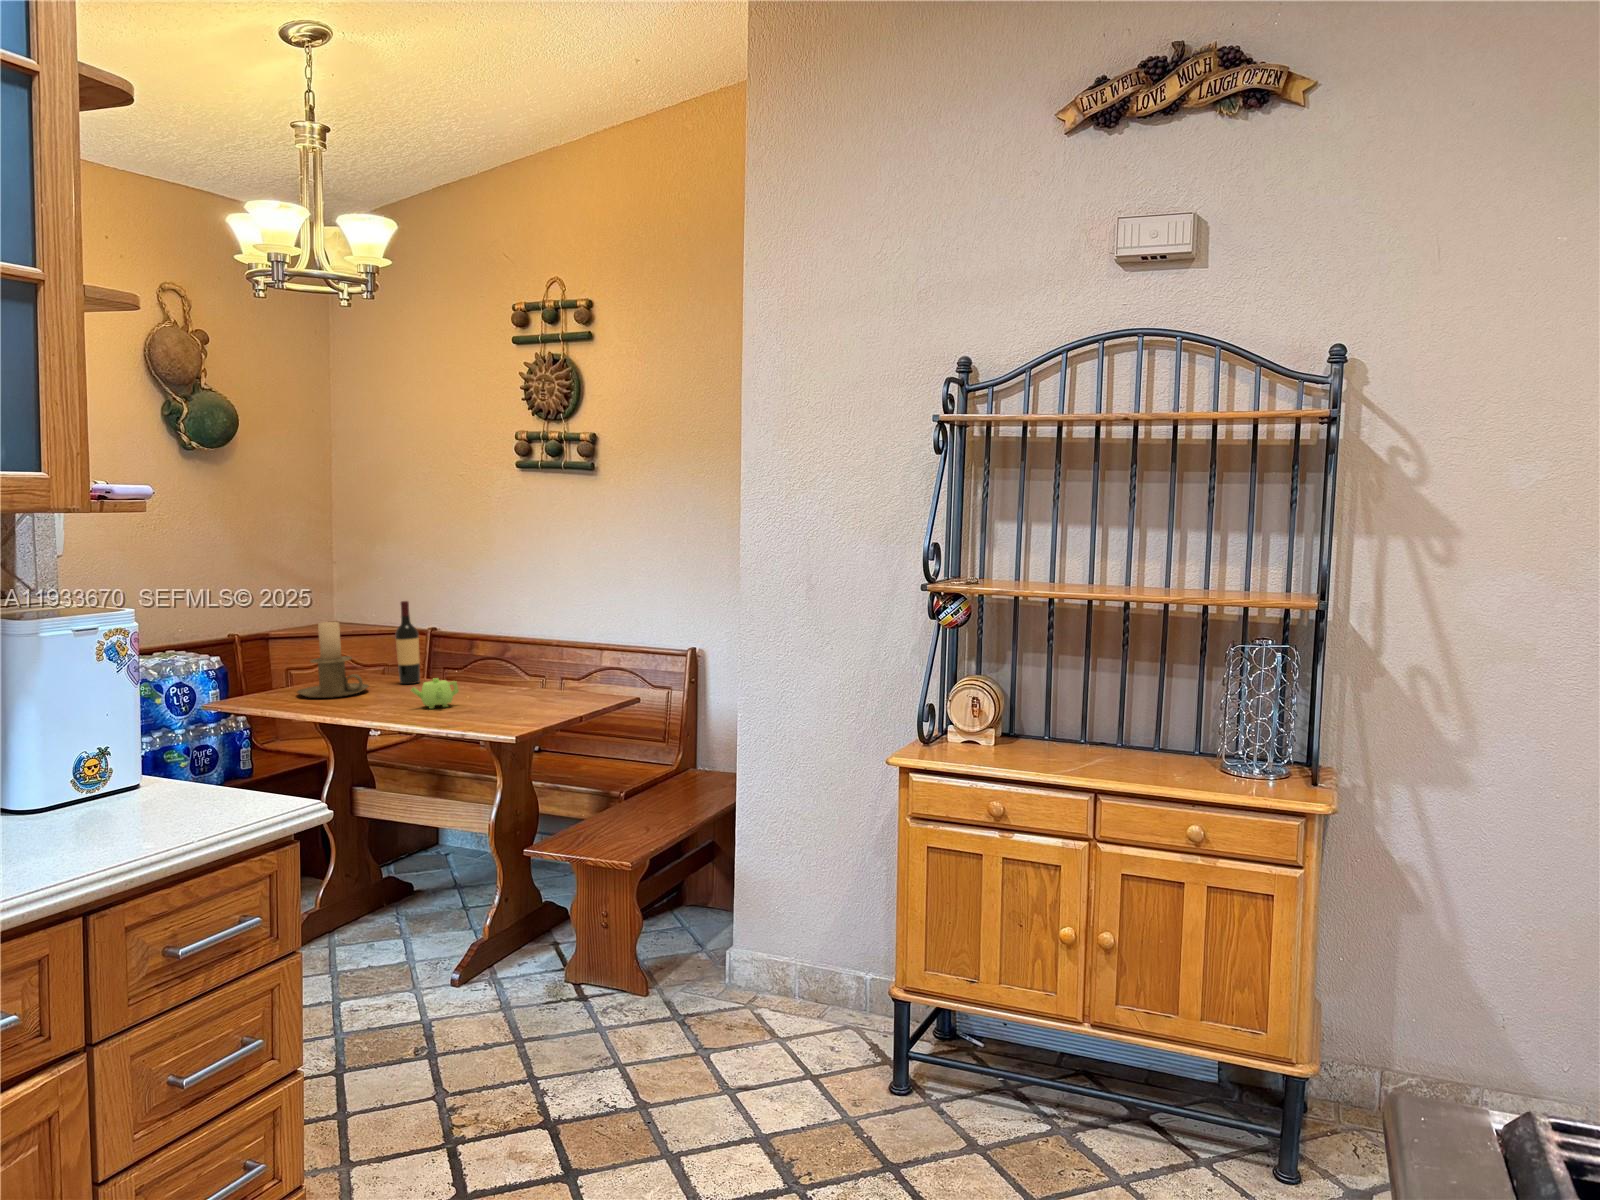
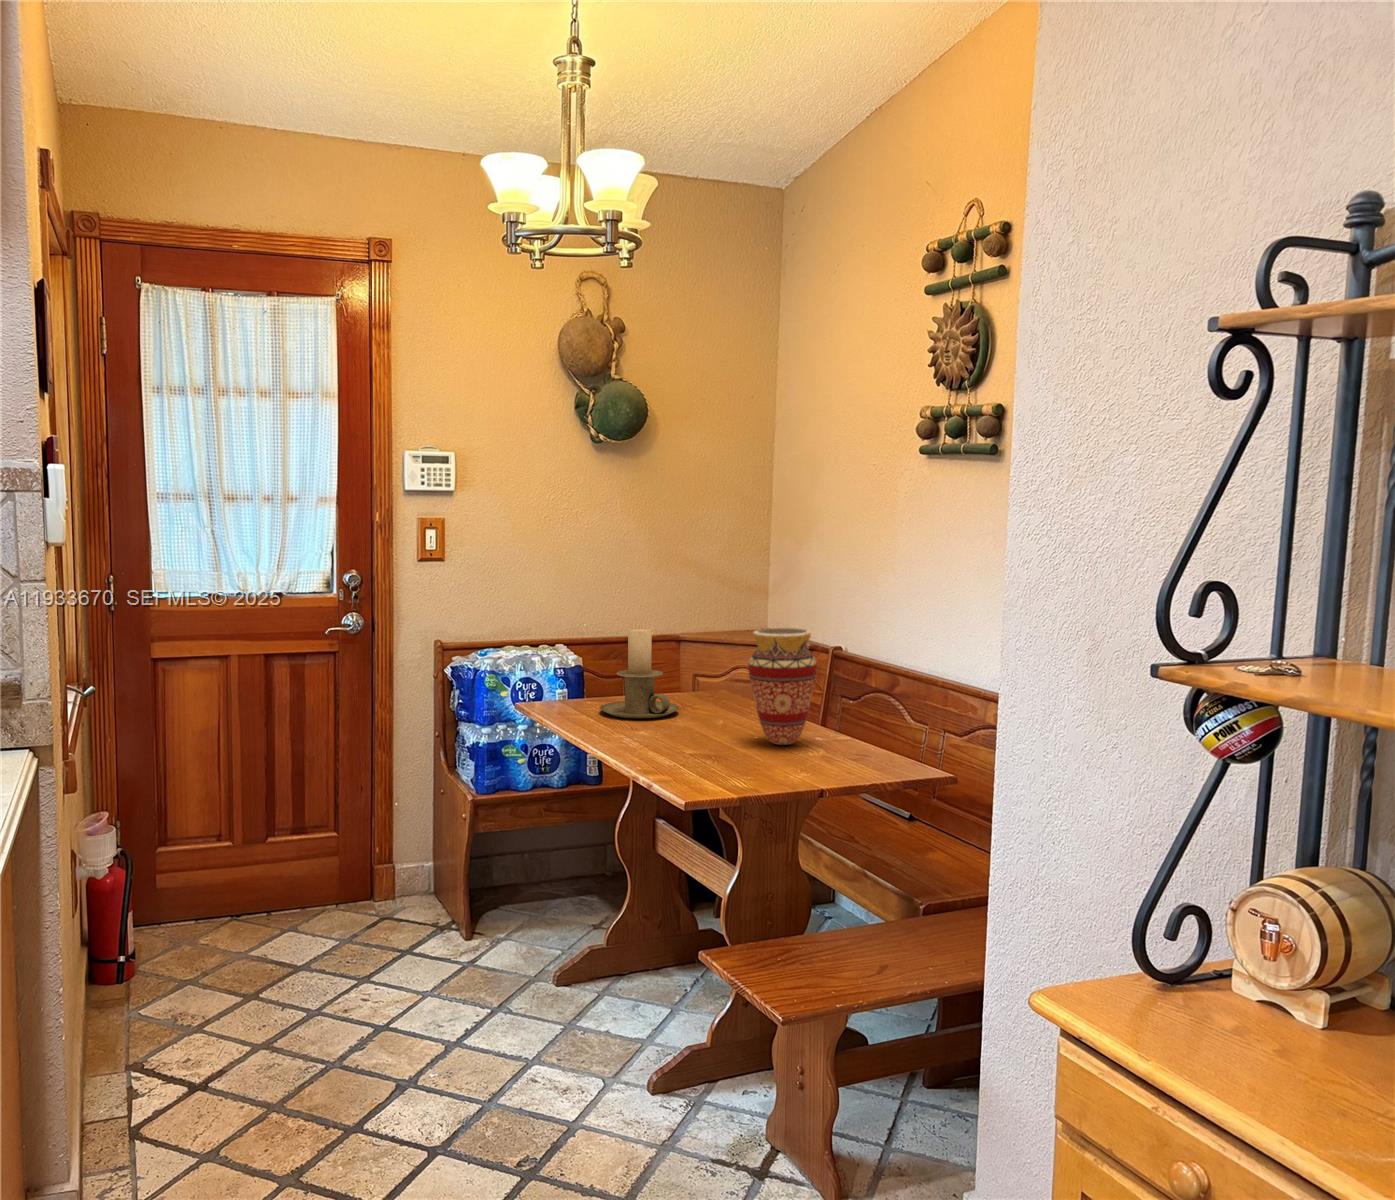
wine bottle: present [396,601,420,684] -> none [722,614,749,716]
vase: none [459,604,513,692] -> present [748,628,817,745]
teapot: present [411,678,458,709] -> none [654,717,712,756]

